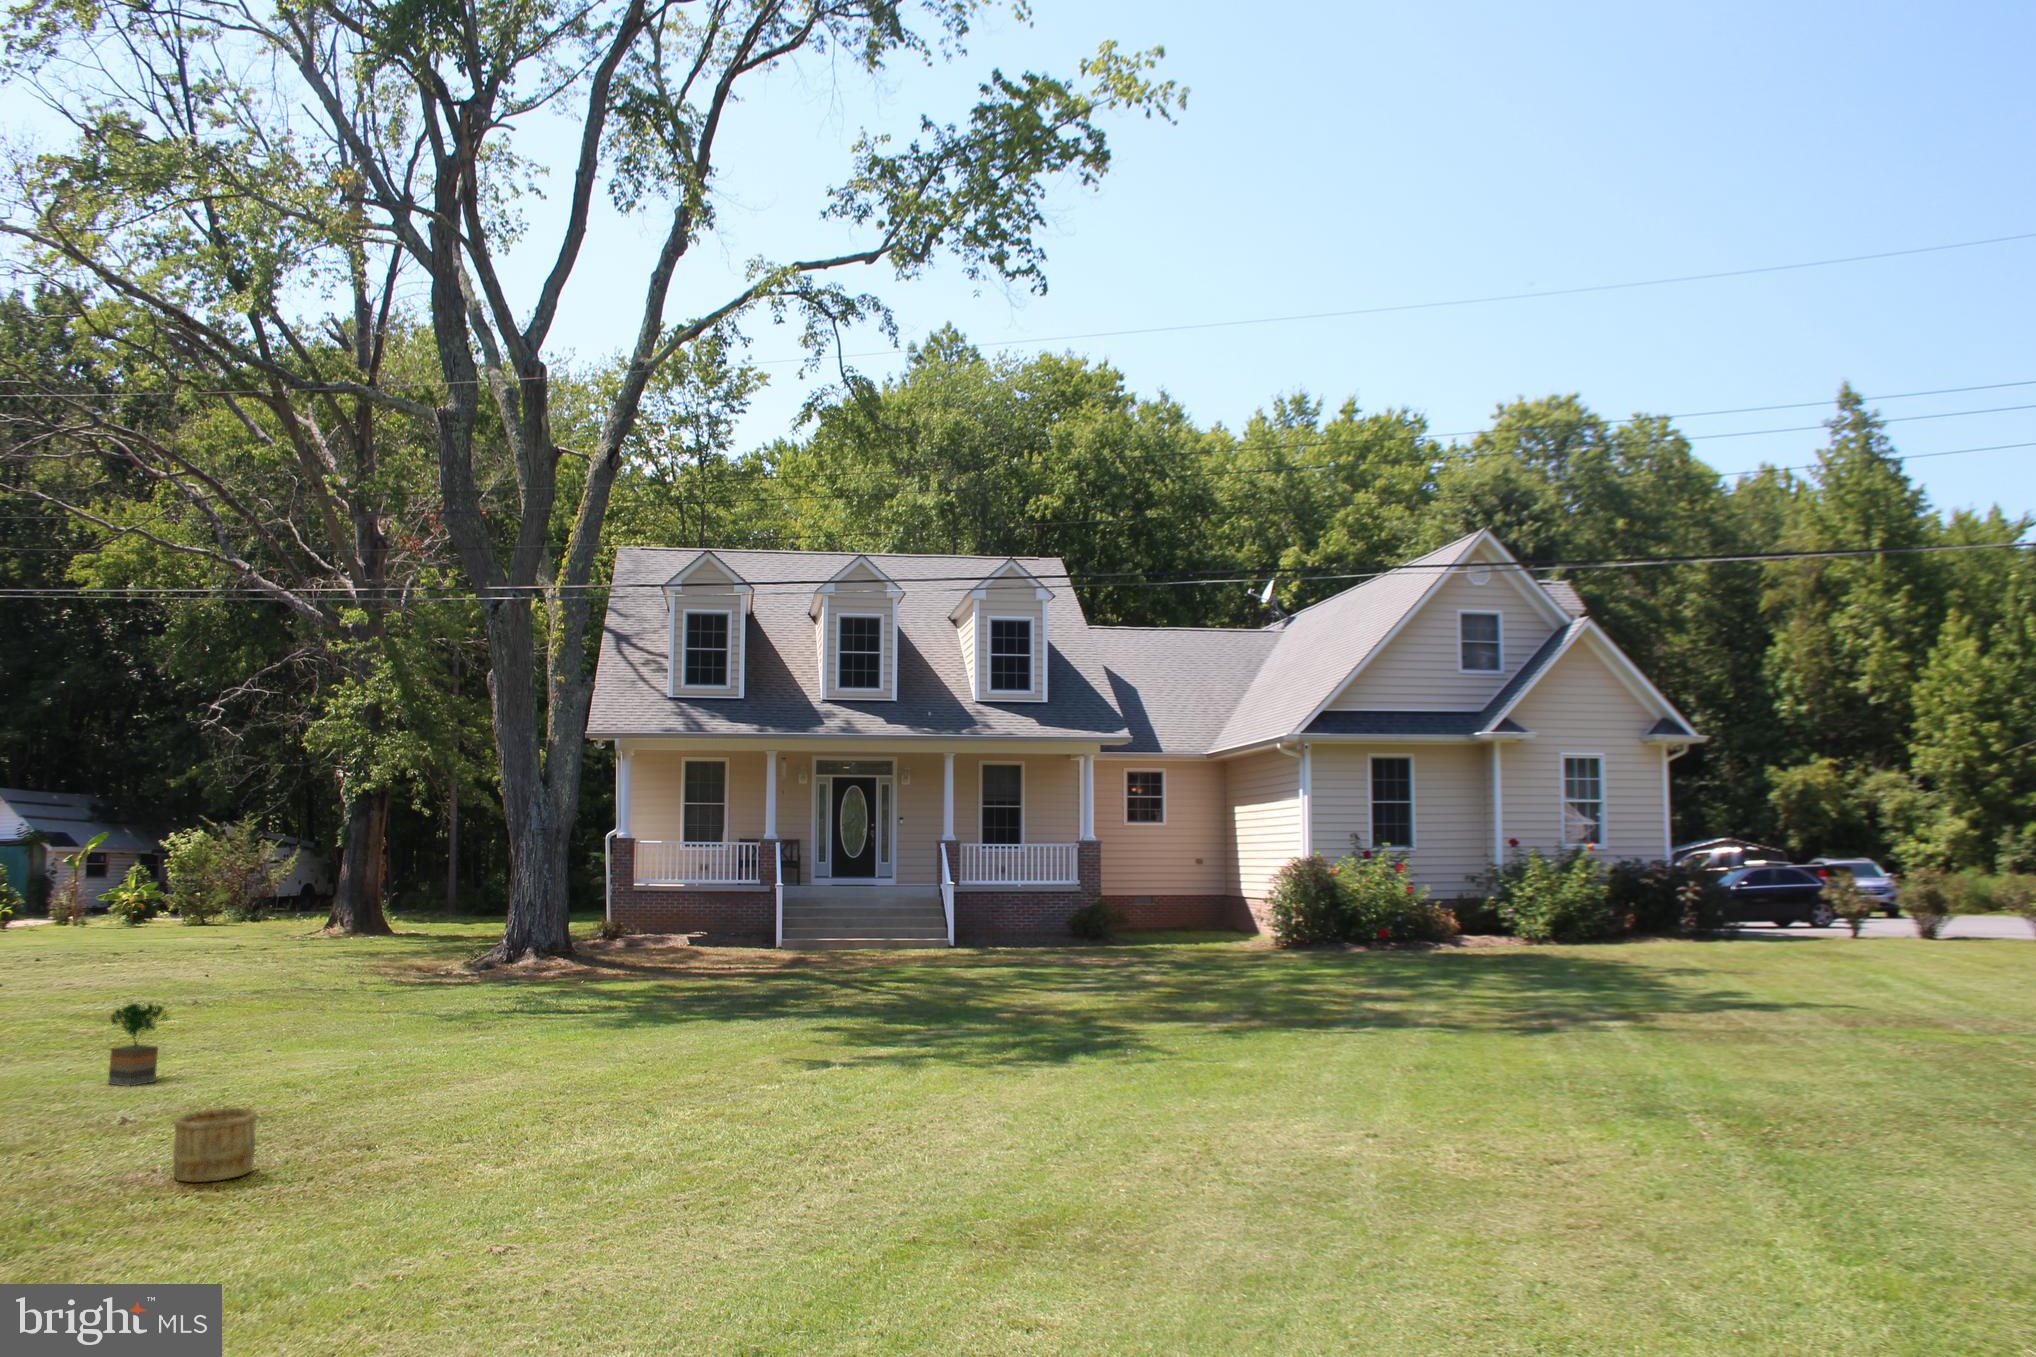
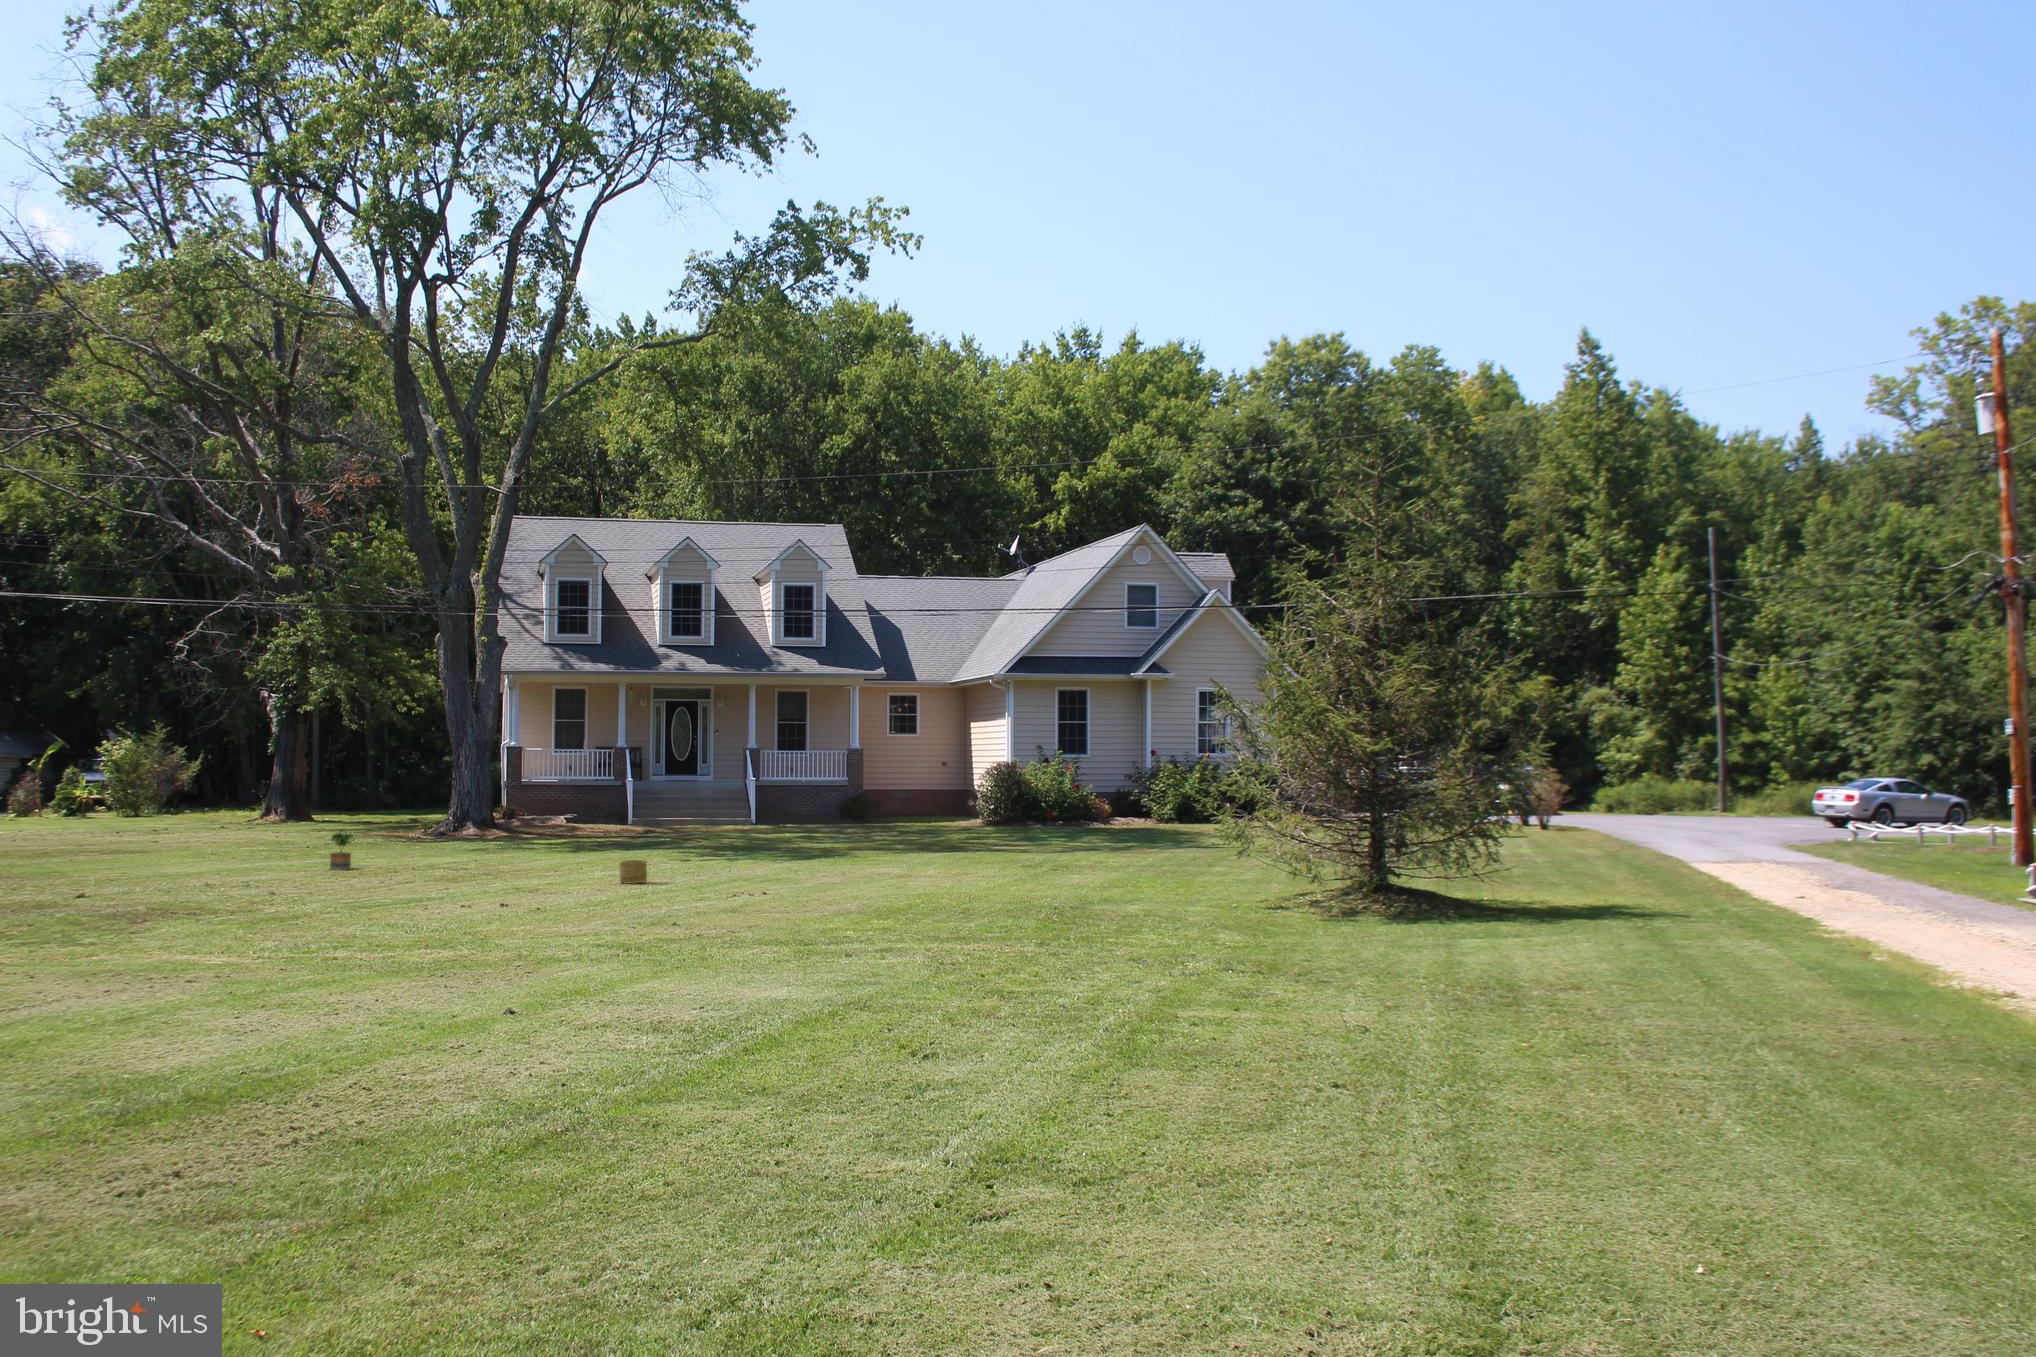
wooden bucket: present [173,1108,258,1182] -> present [620,860,647,884]

